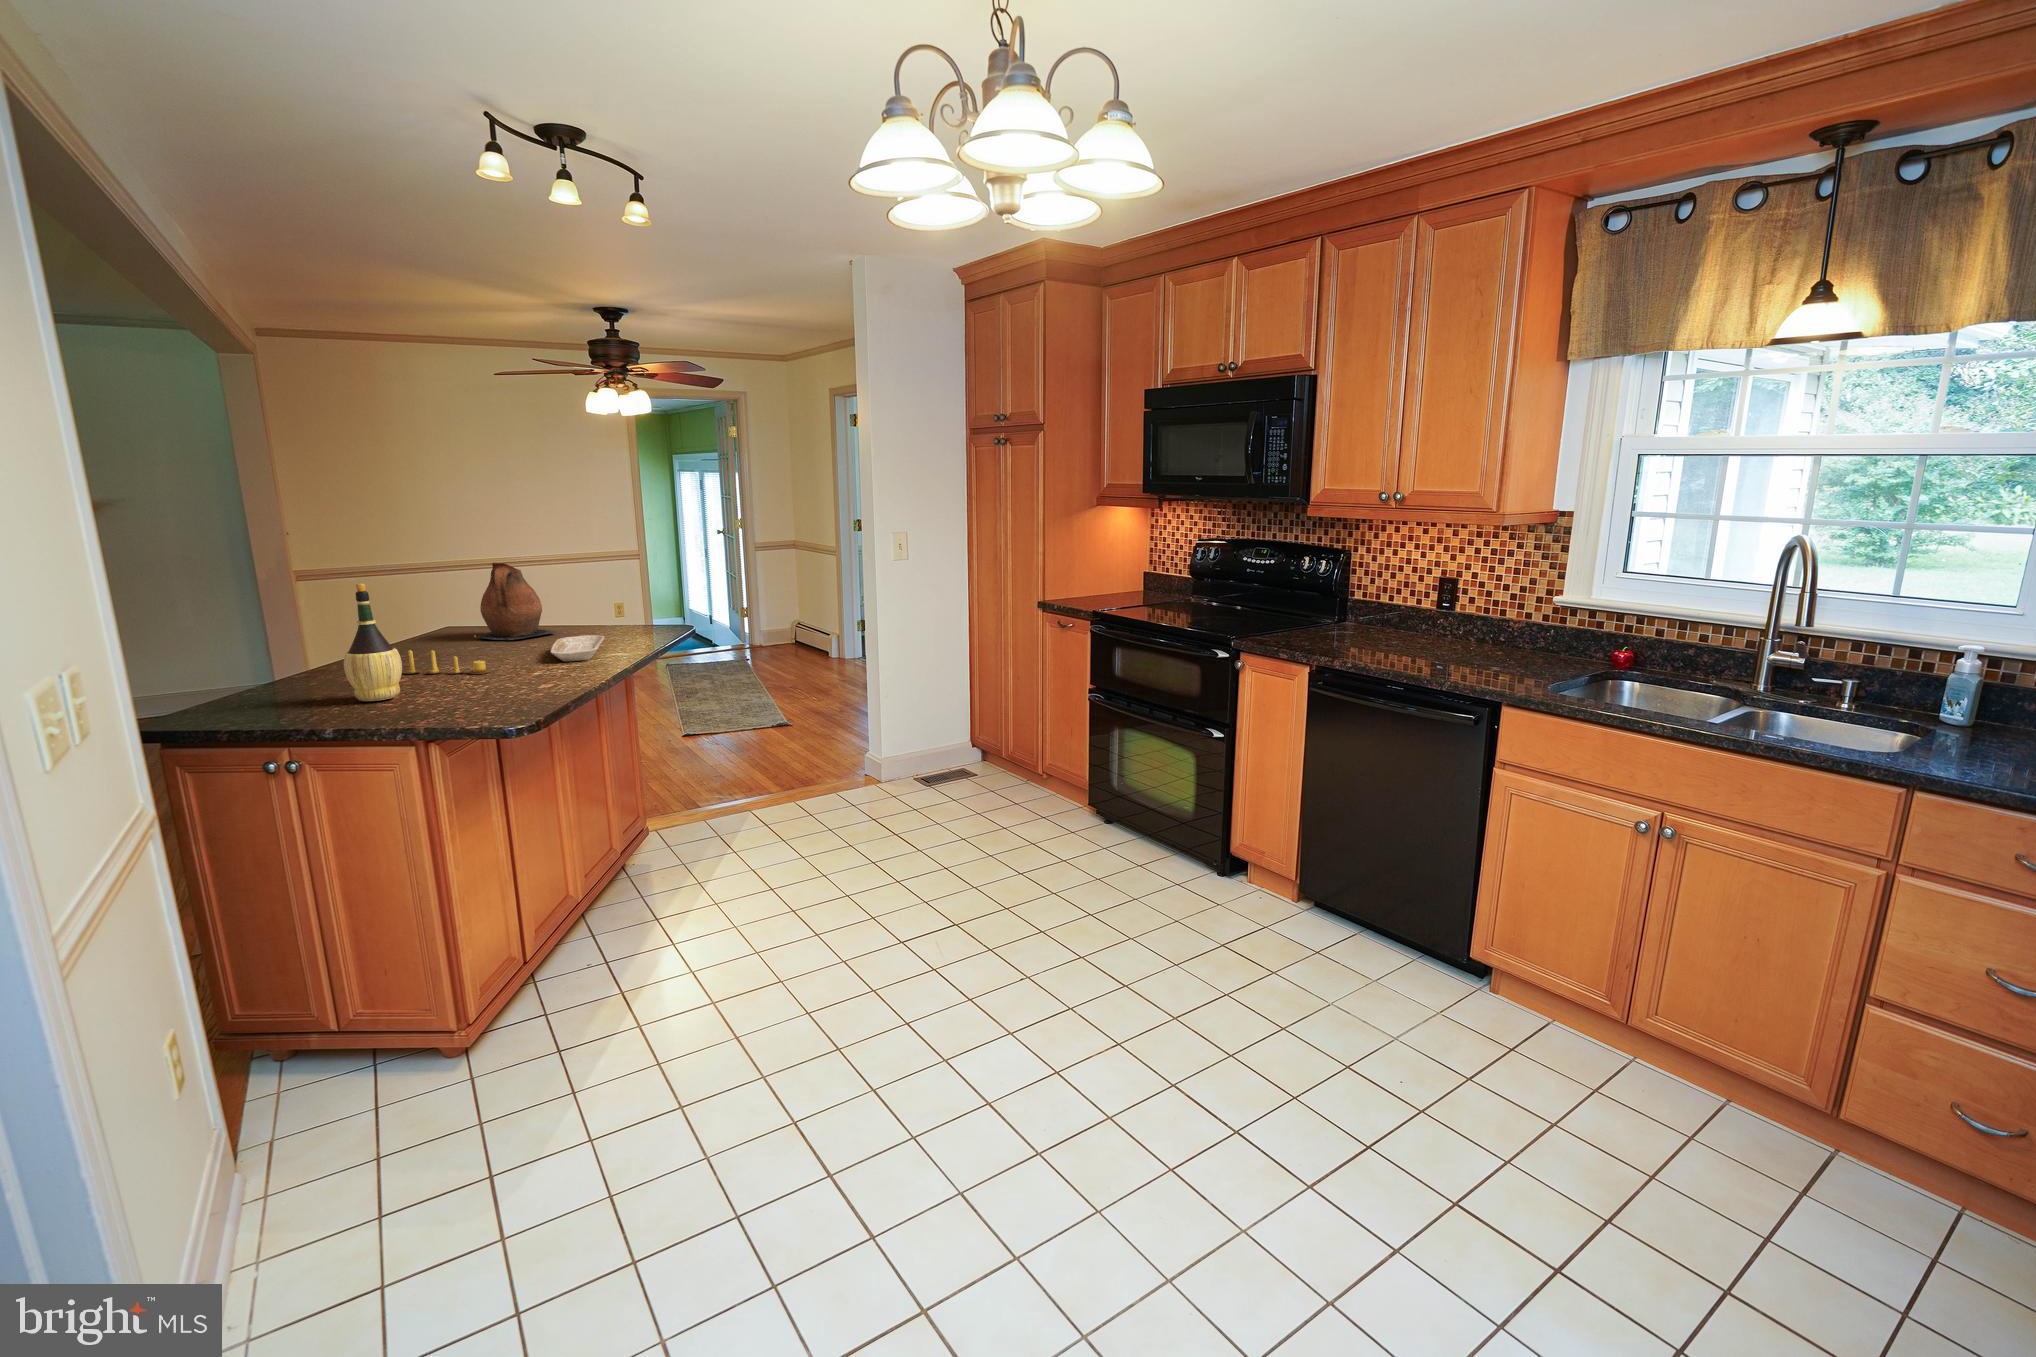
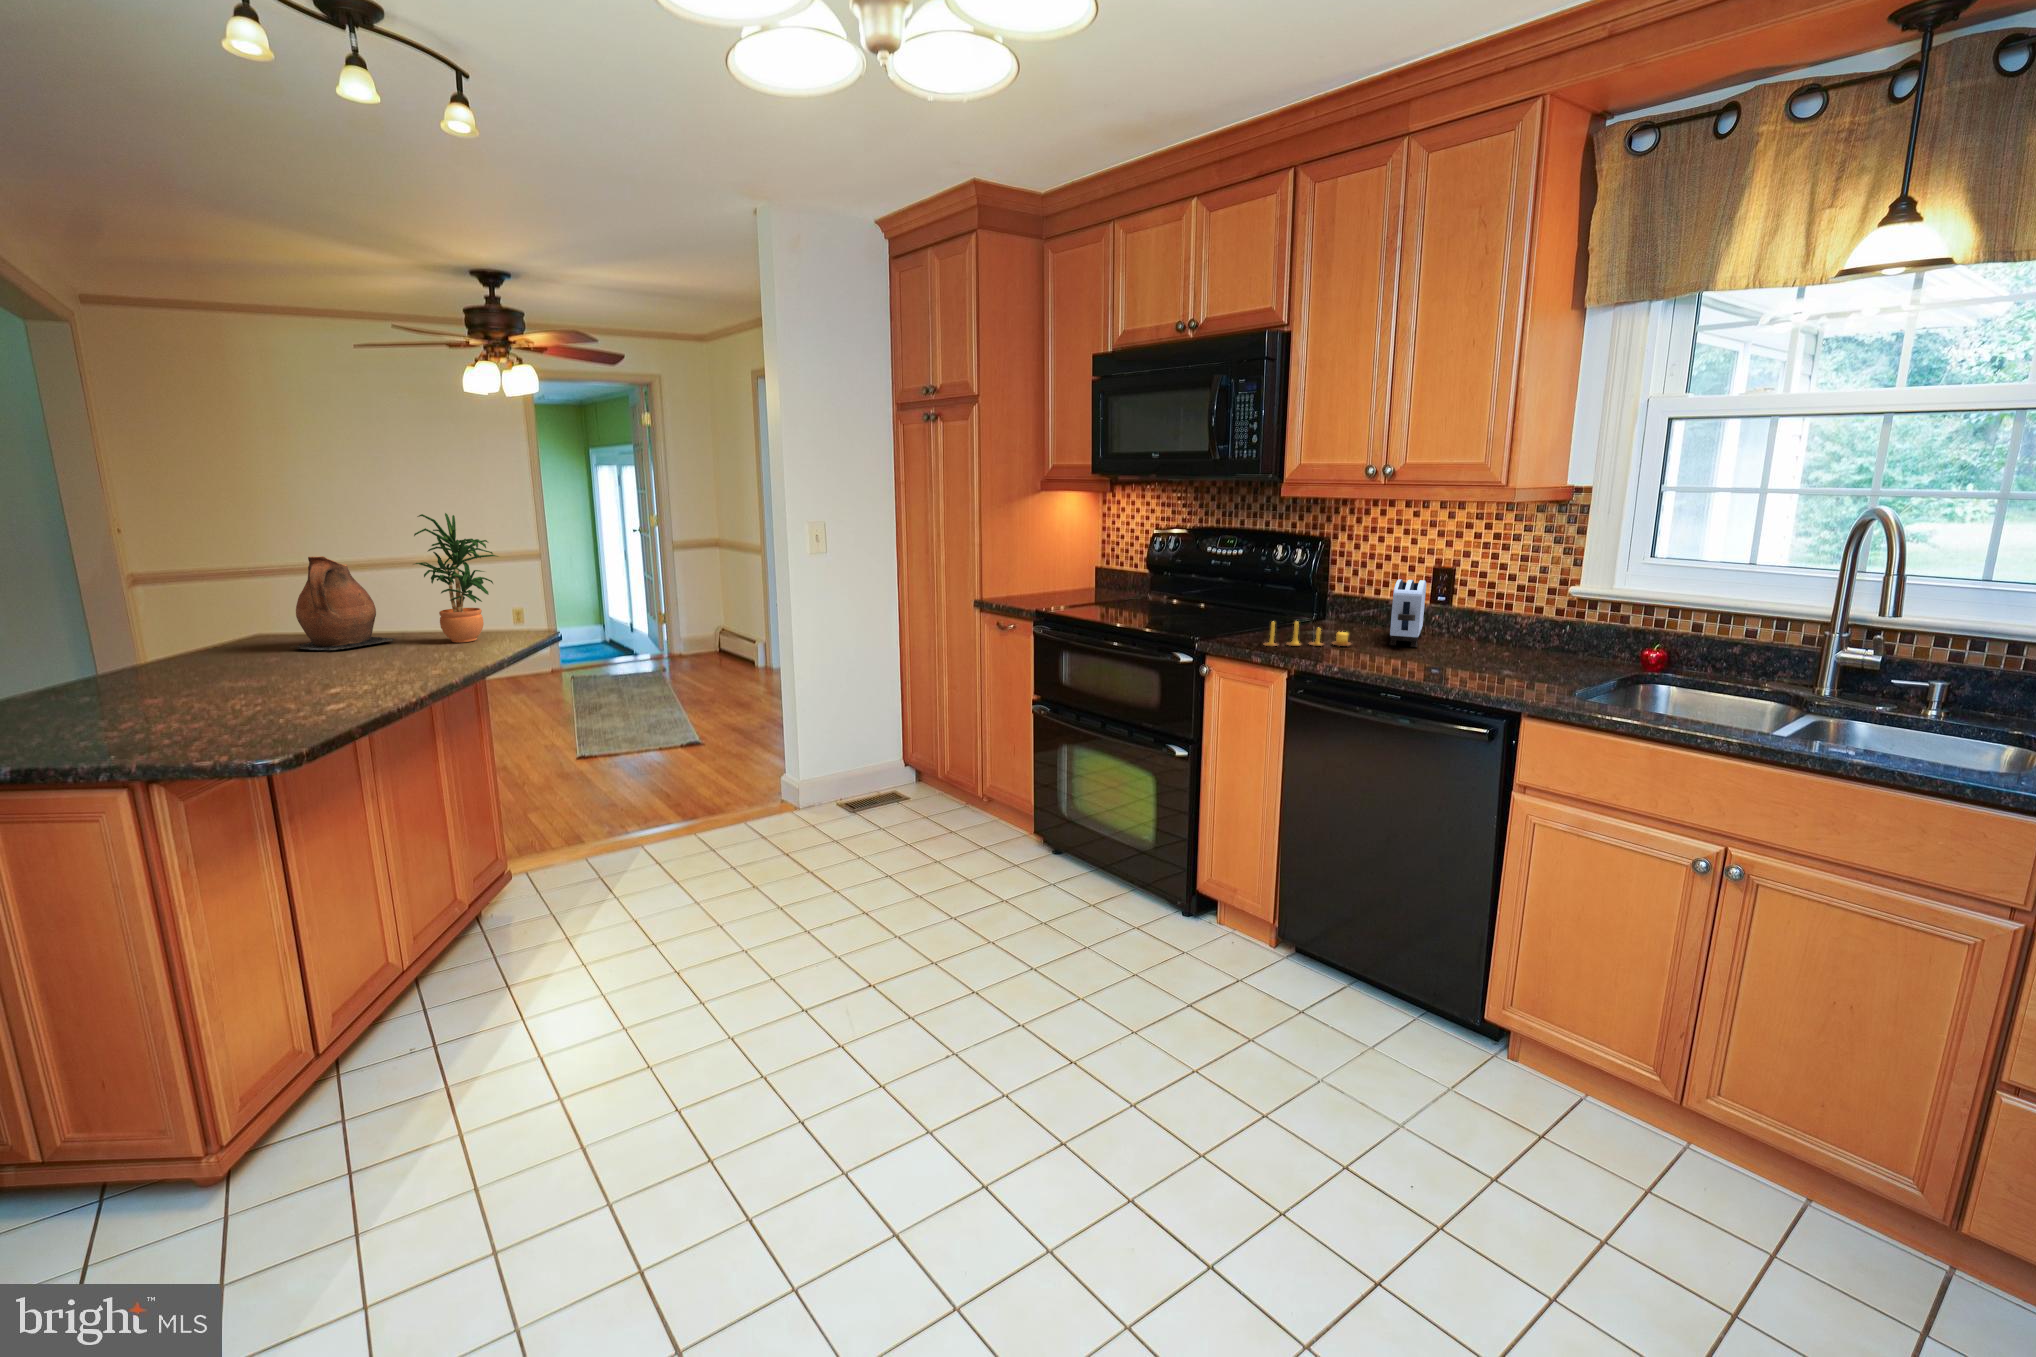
potted plant: none [574,526,643,635] -> present [414,513,498,643]
wine bottle: present [344,584,402,701] -> none [48,578,135,730]
toaster: none [1398,588,1432,647] -> present [1389,579,1426,647]
tray: present [551,635,605,662] -> none [363,643,443,676]
candle: present [403,650,490,674] -> present [1264,622,1350,646]

